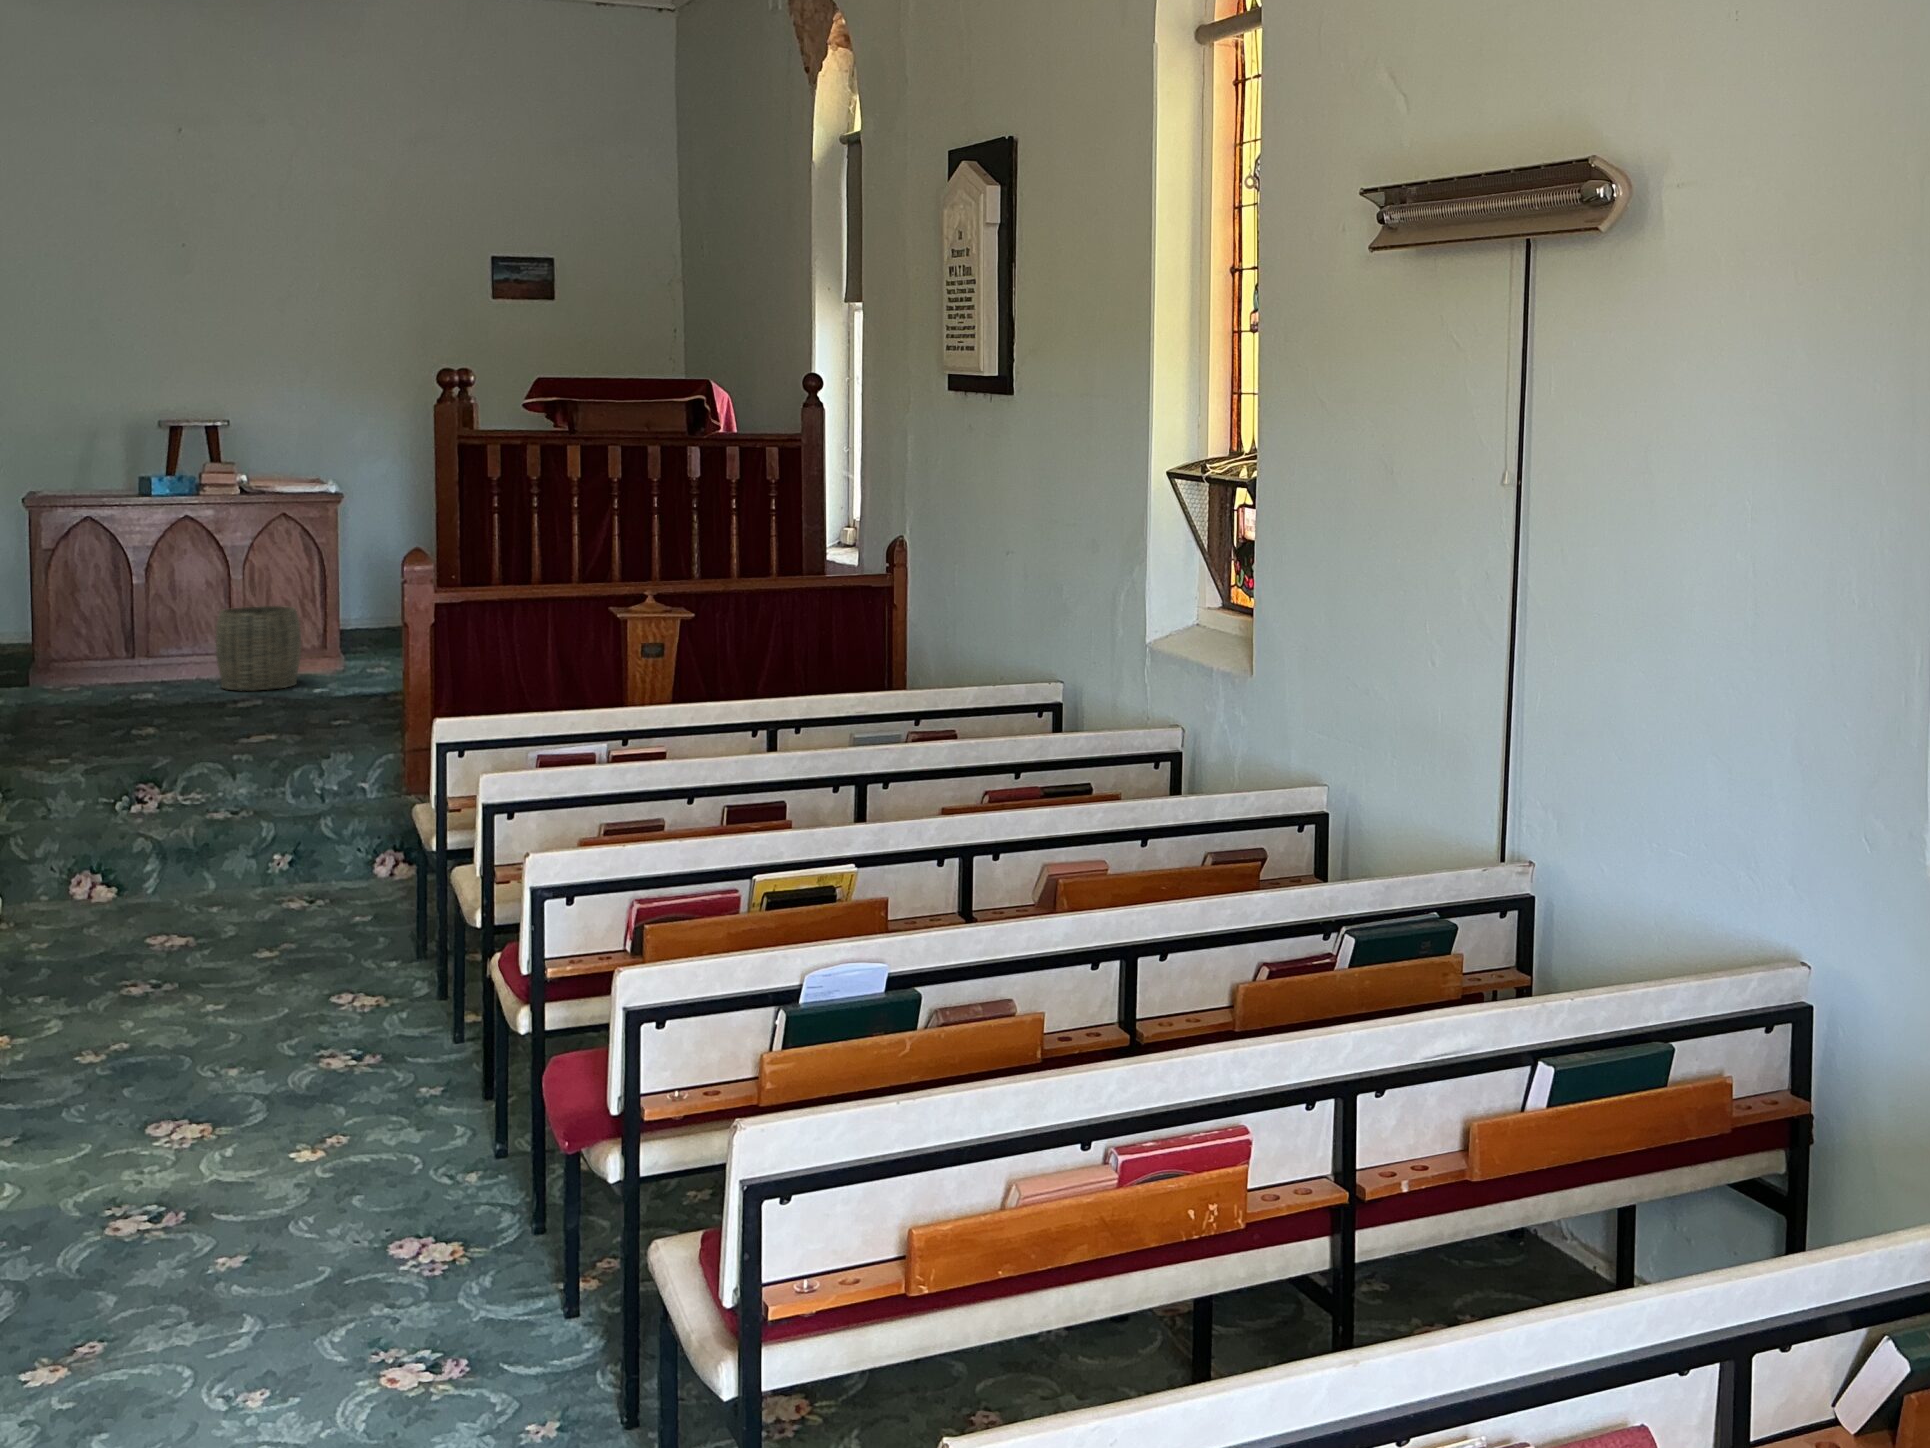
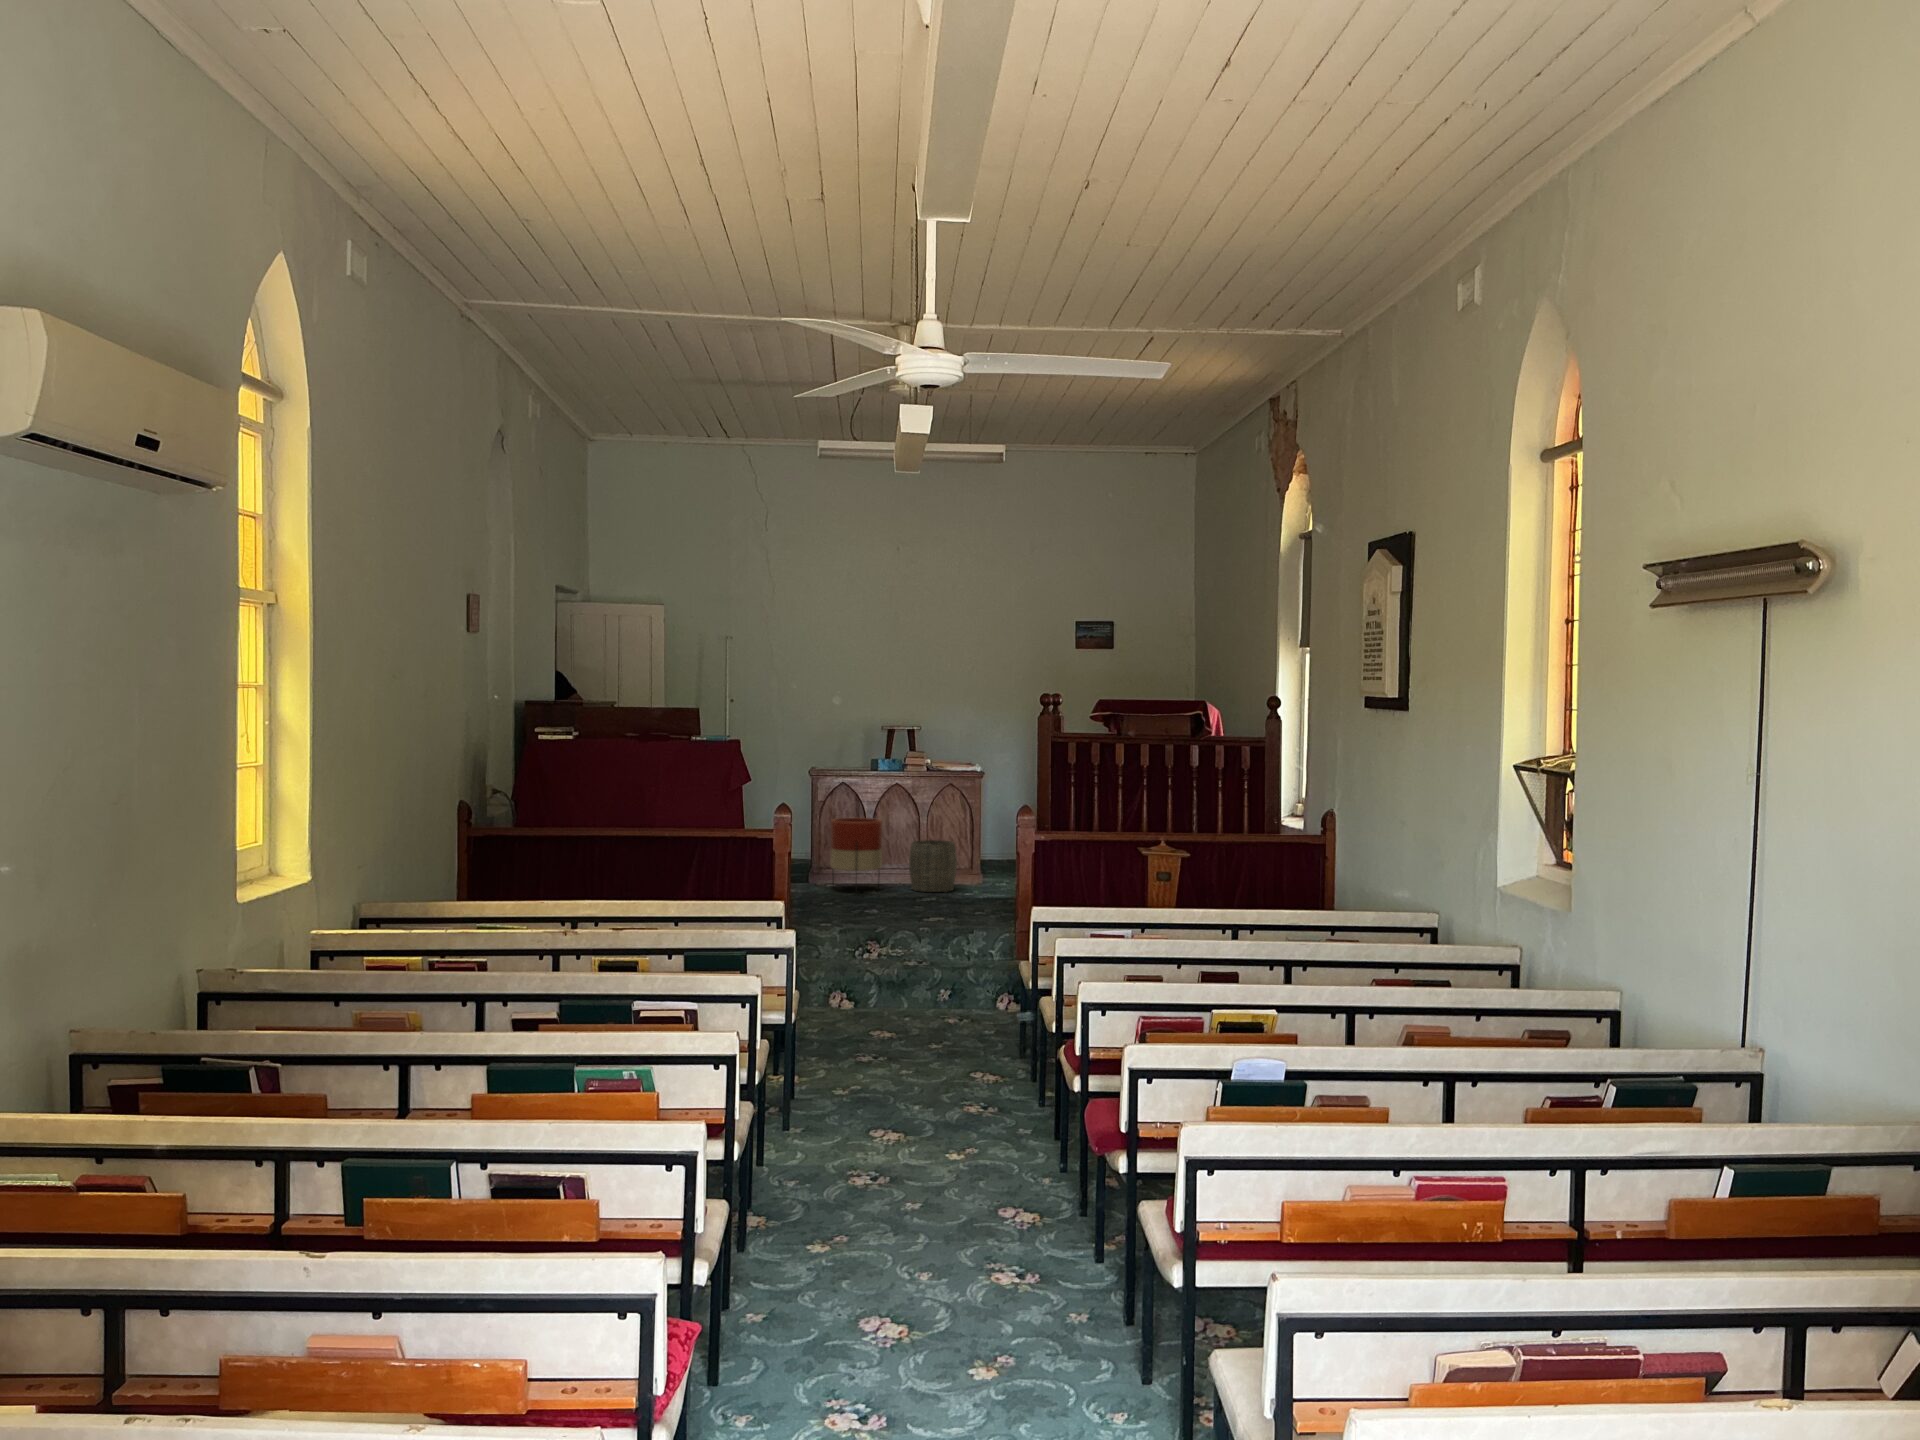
planter: none [67,576,164,700] -> present [830,818,882,885]

